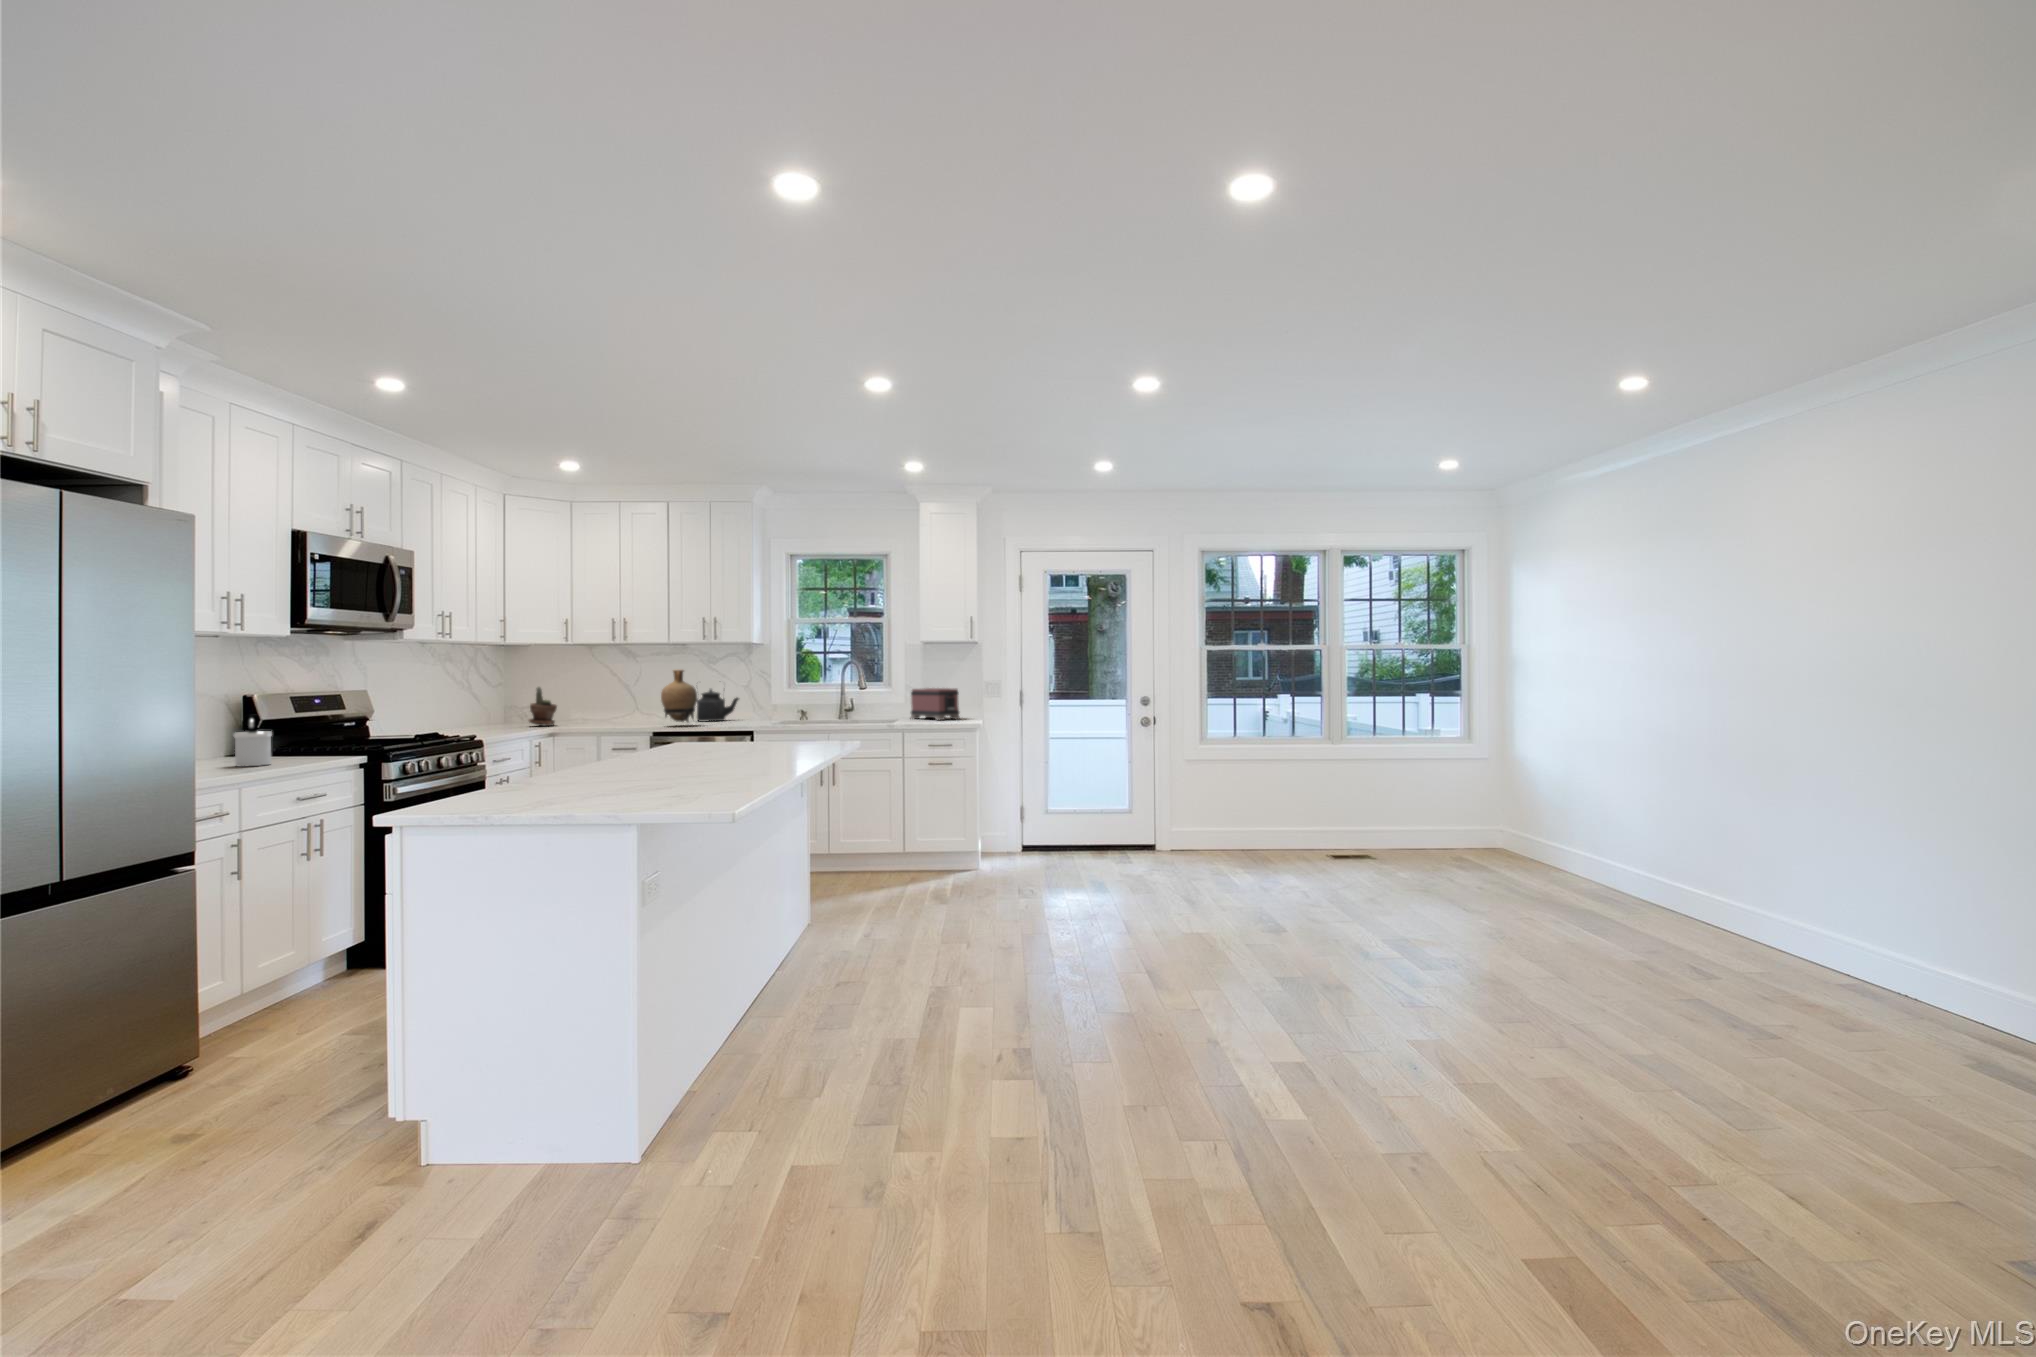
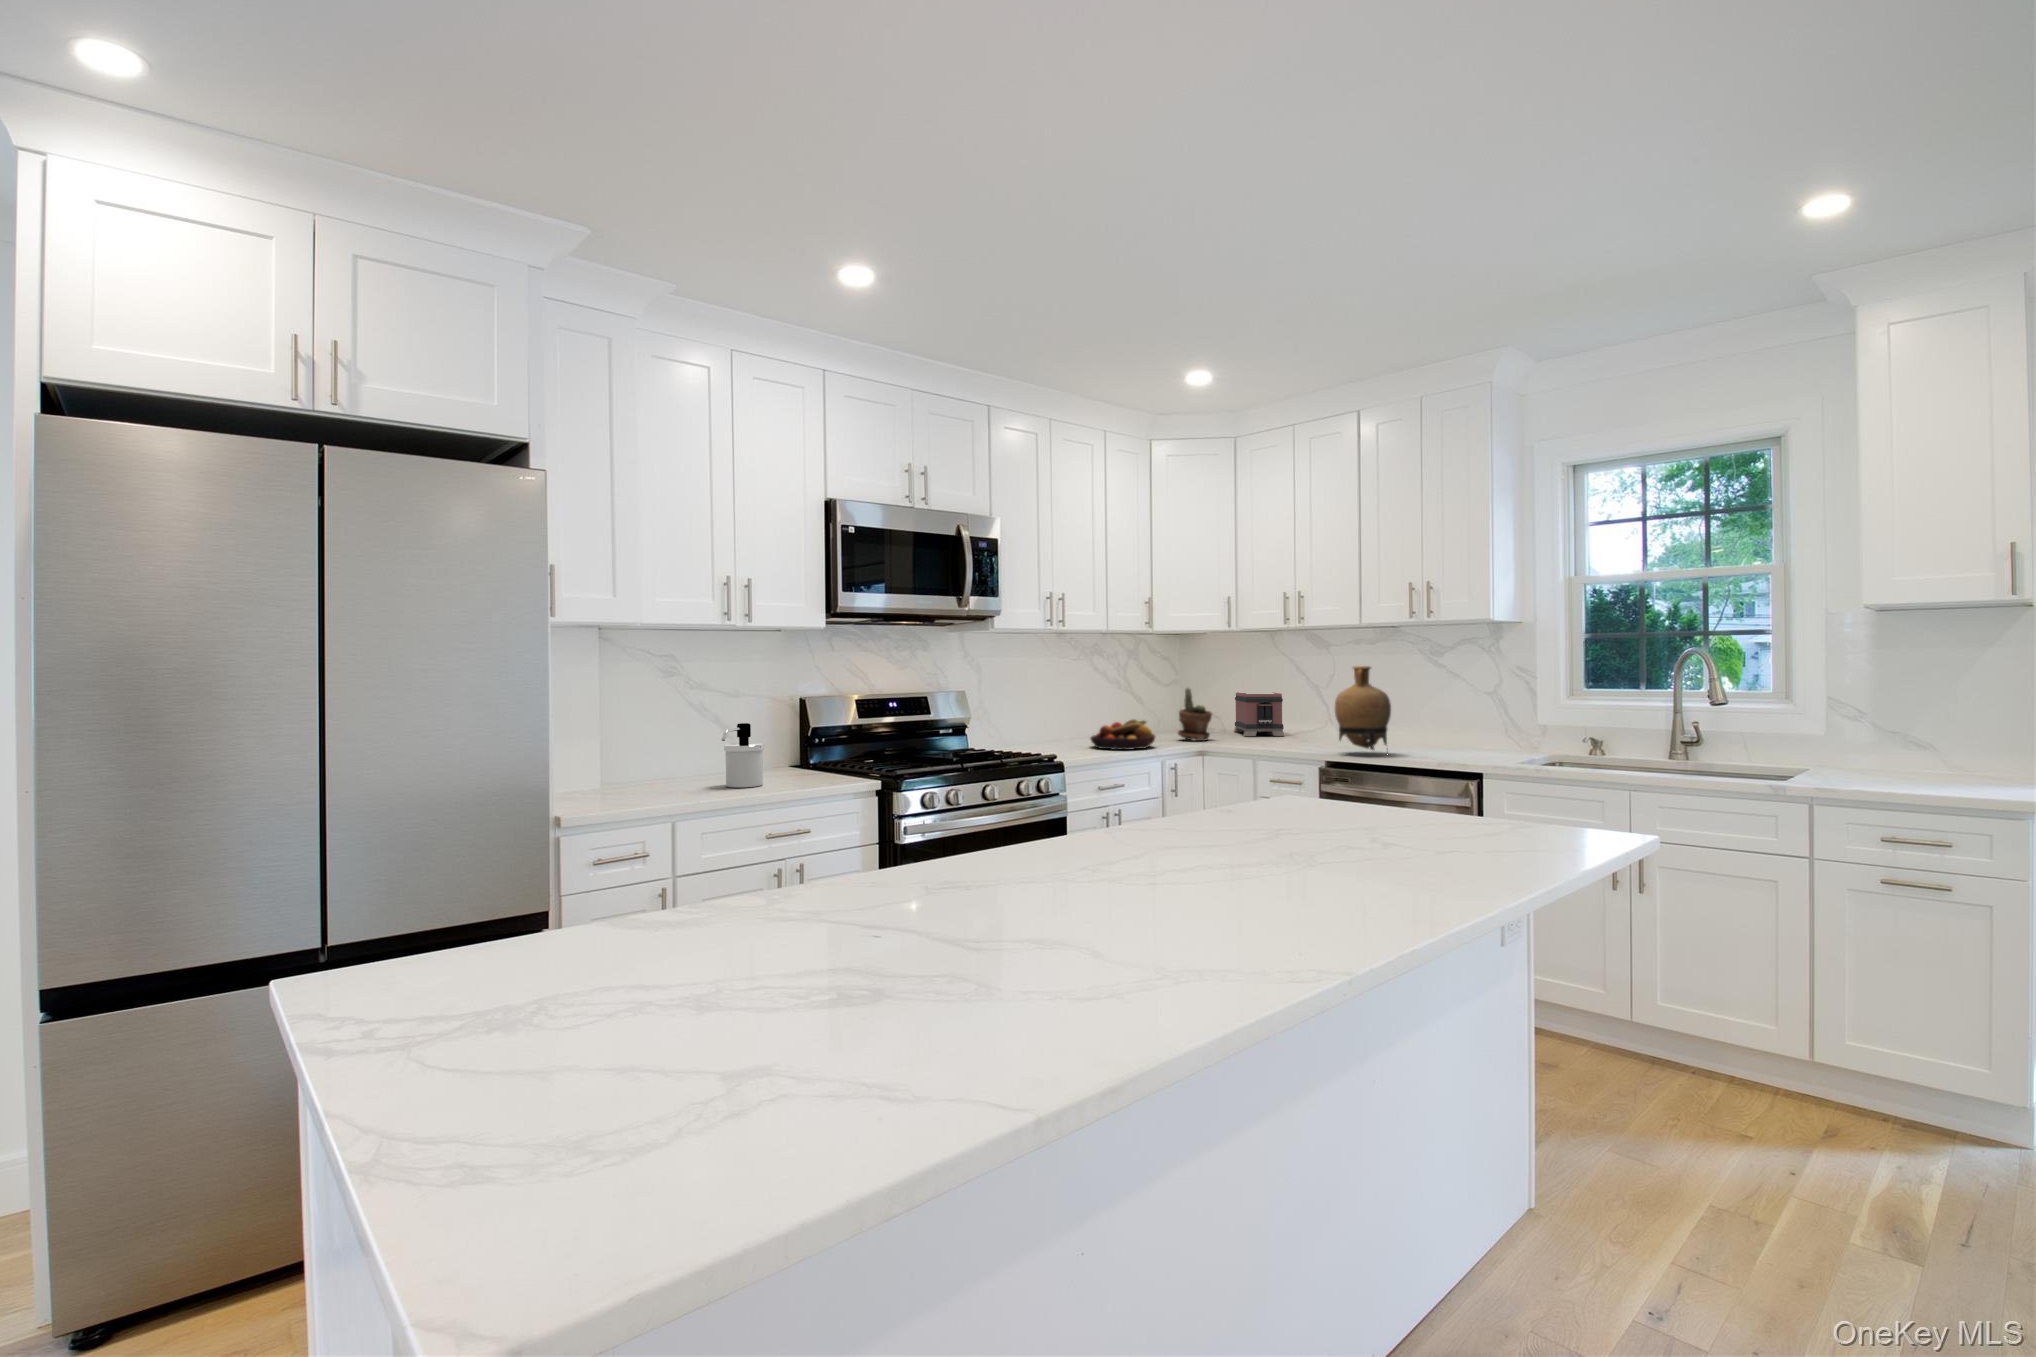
toaster: present [911,688,960,720] -> present [1234,692,1285,736]
kettle: present [697,689,739,721] -> none [1407,685,1479,747]
fruit bowl: none [471,710,526,733] -> present [1091,719,1155,750]

